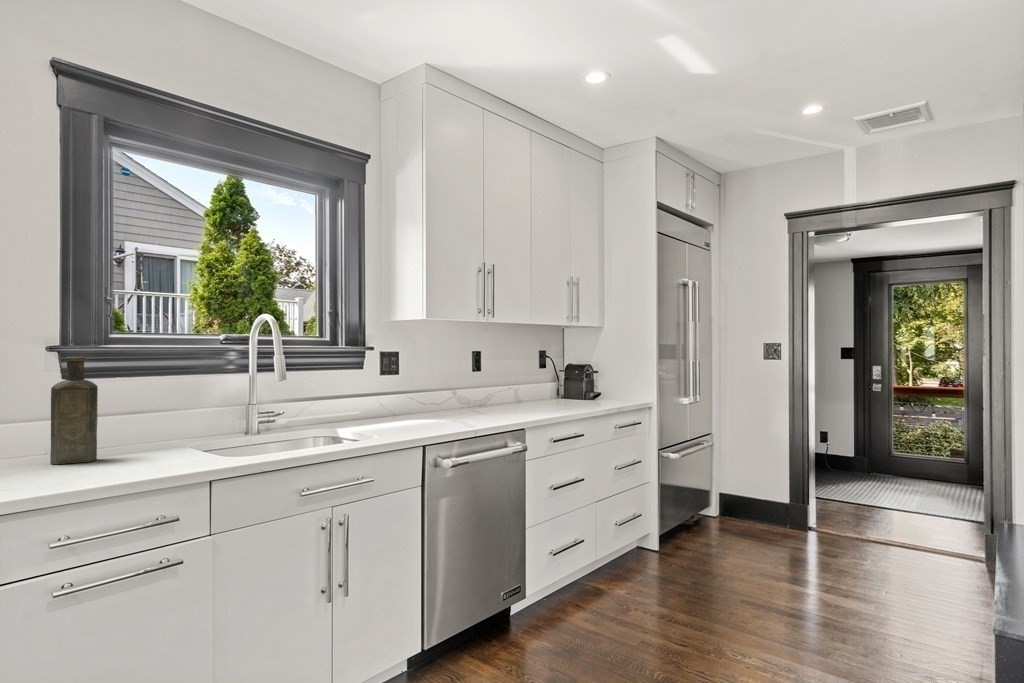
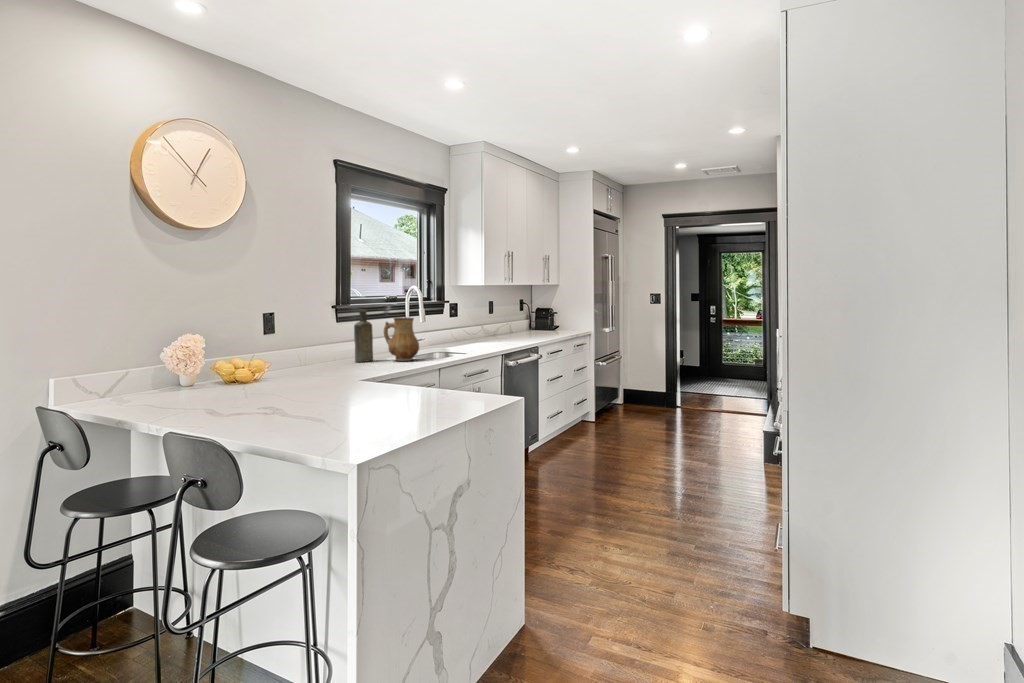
ceramic pitcher: none [106,373,180,467] -> present [384,317,419,361]

